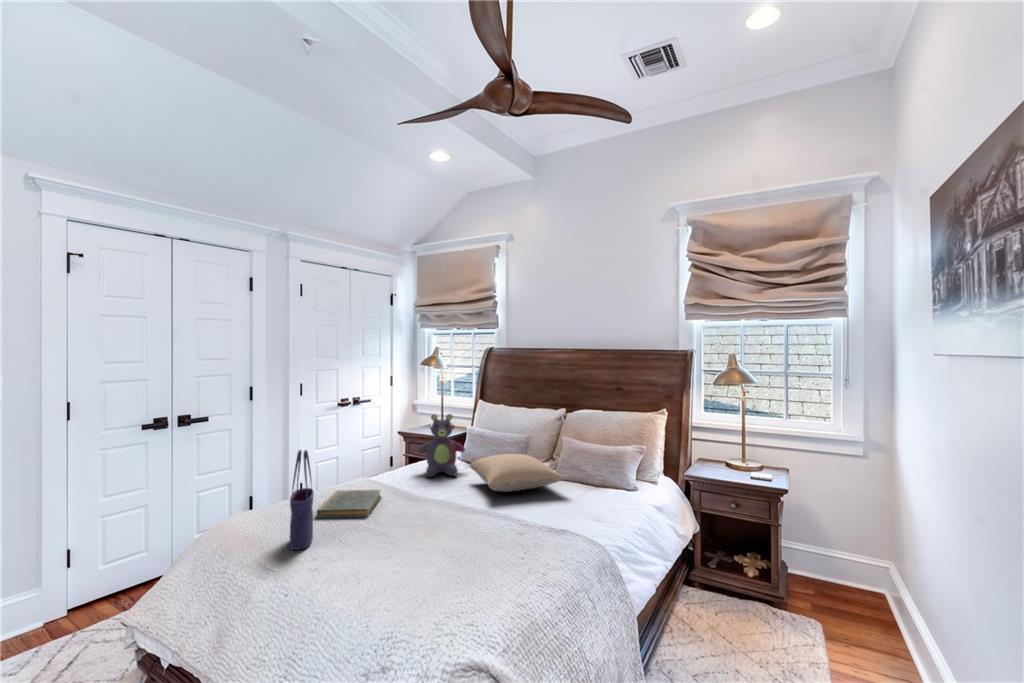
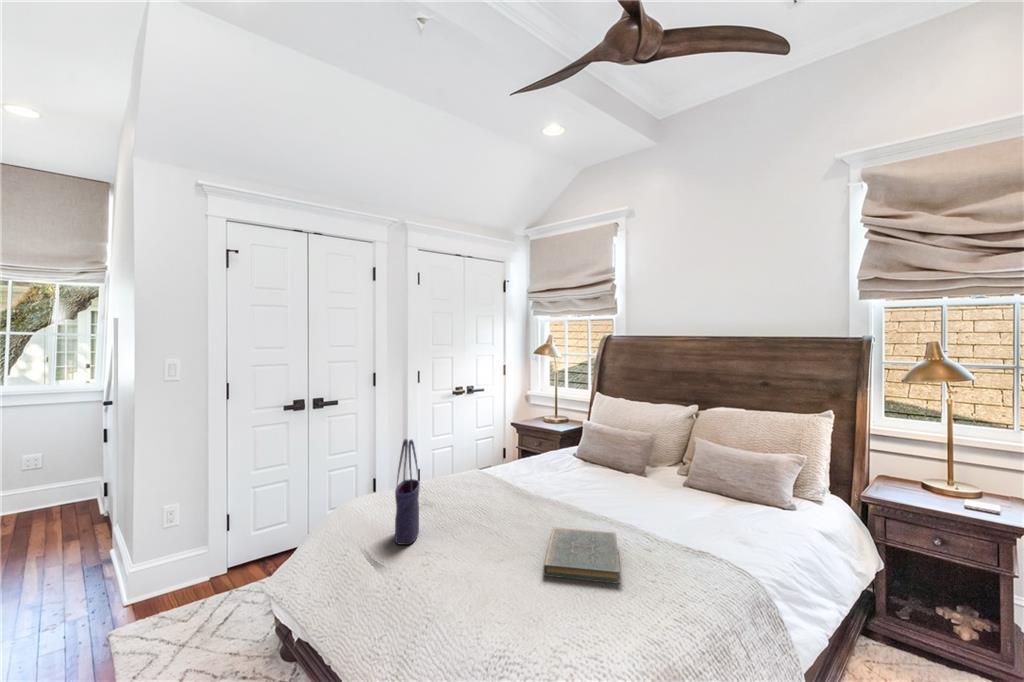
stuffed bear: present [418,414,465,477] -> none [531,407,582,475]
pillow: present [470,454,565,492] -> none [587,455,701,497]
book: present [317,490,381,518] -> present [544,528,620,584]

